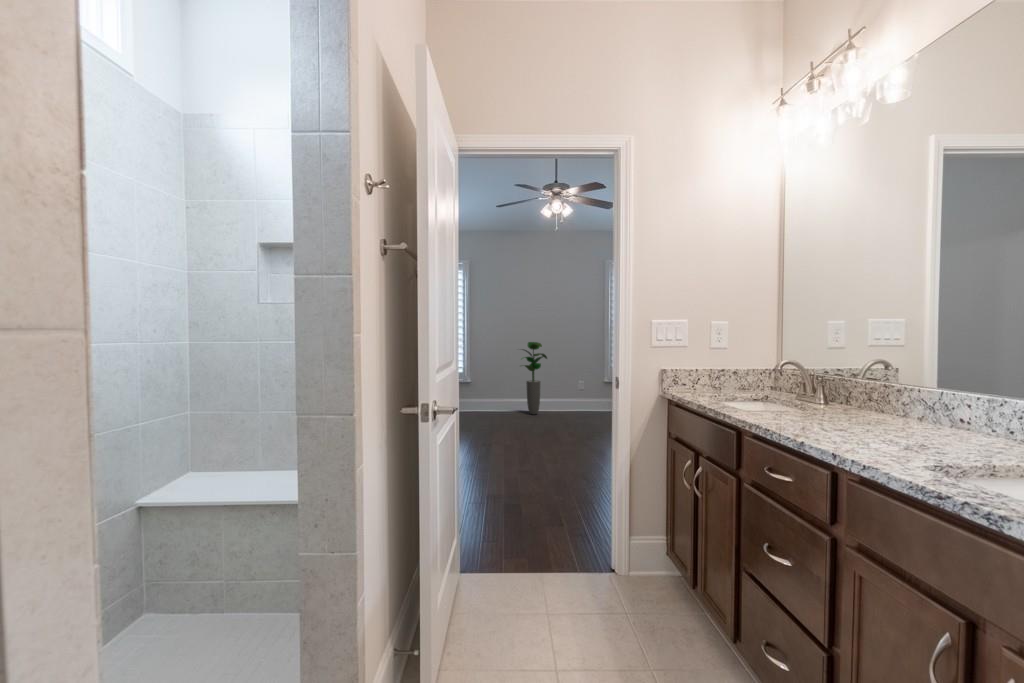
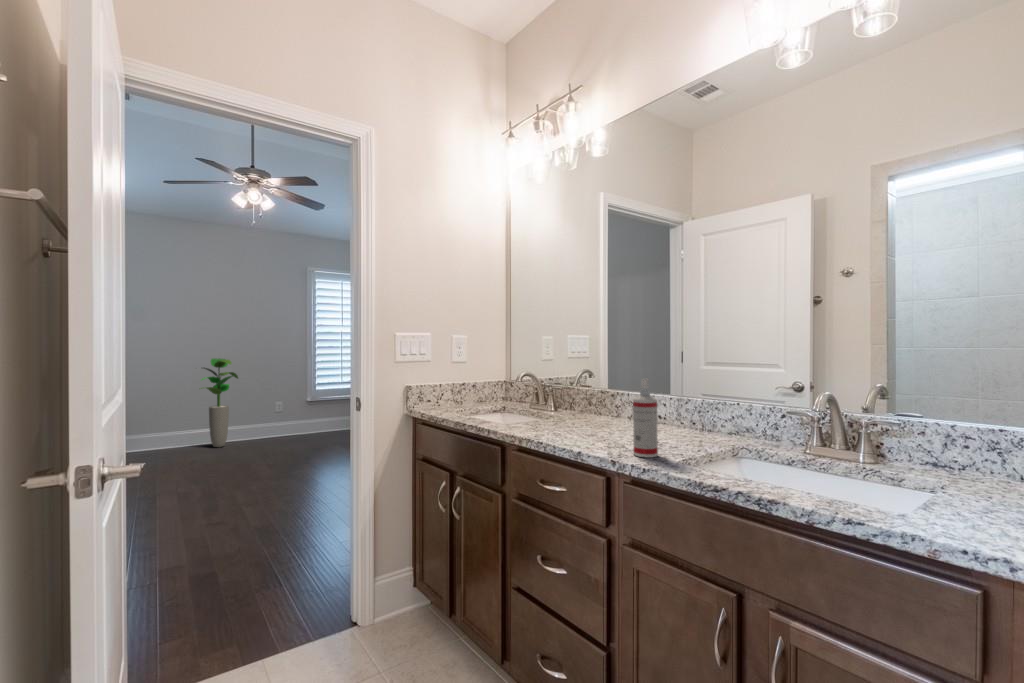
spray bottle: none [869,369,903,458] -> present [633,379,658,457]

